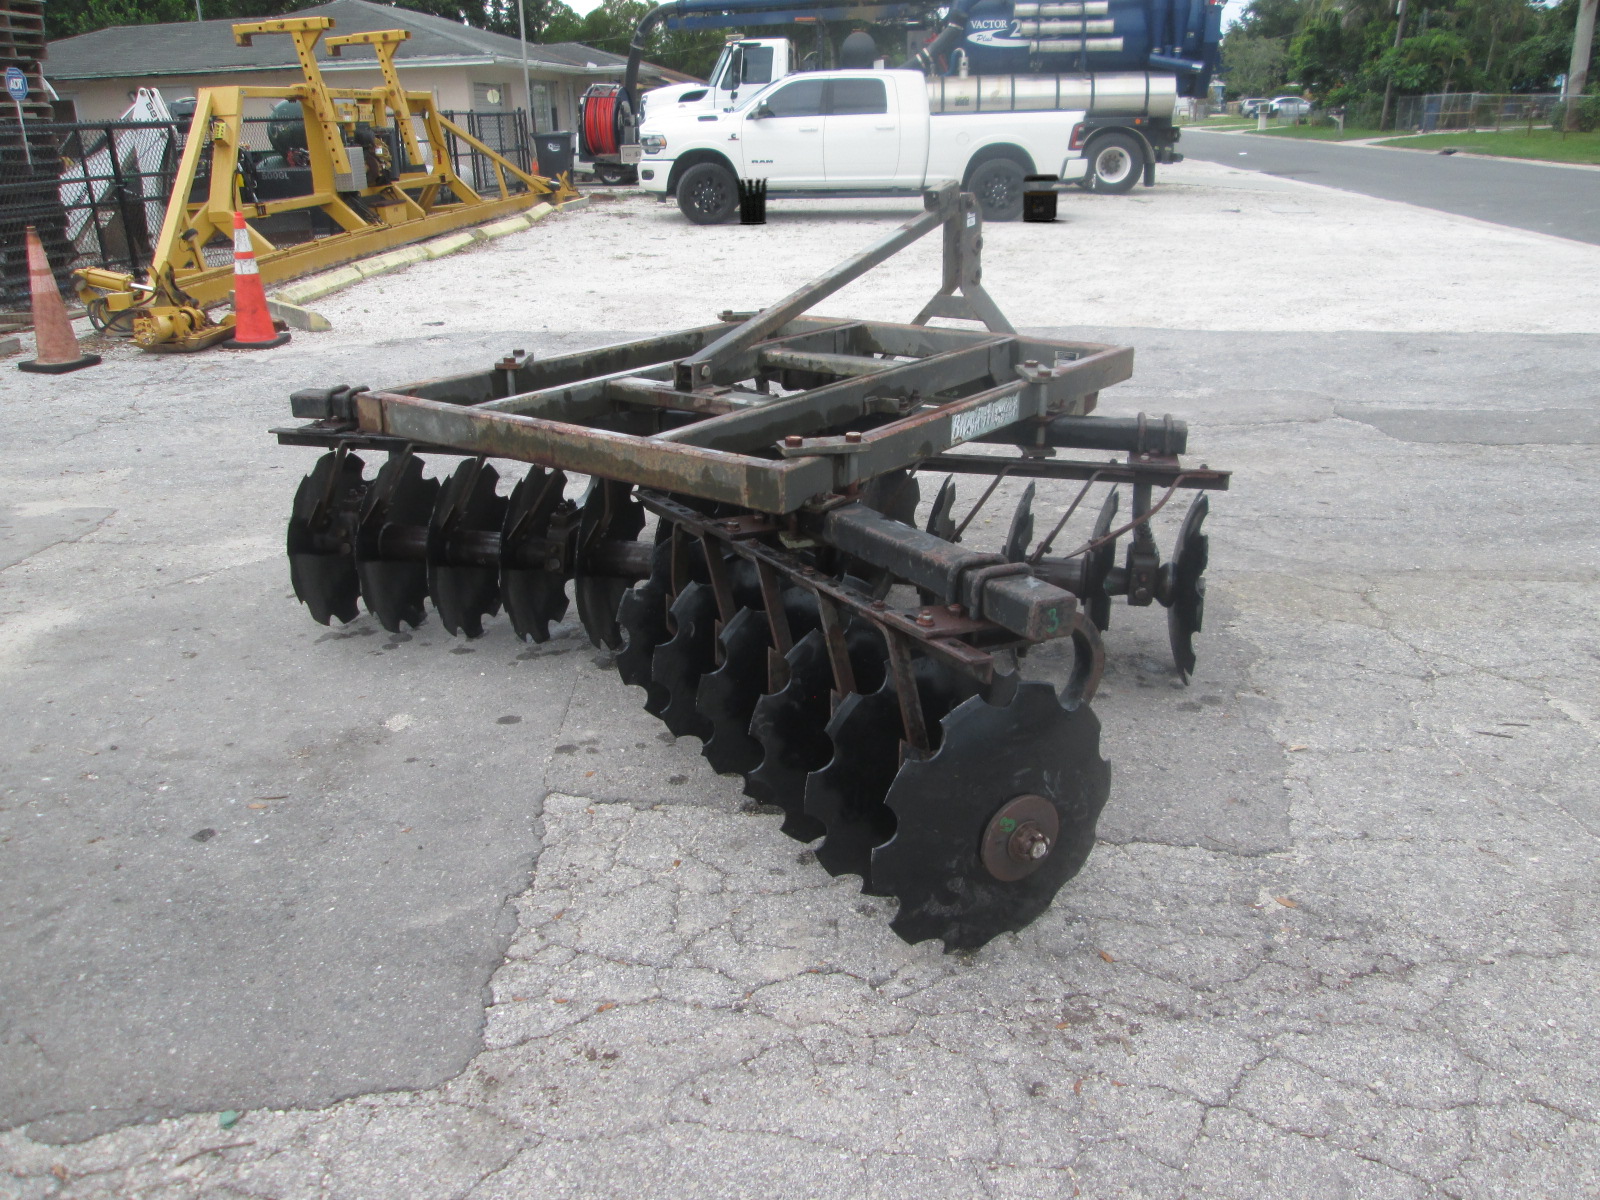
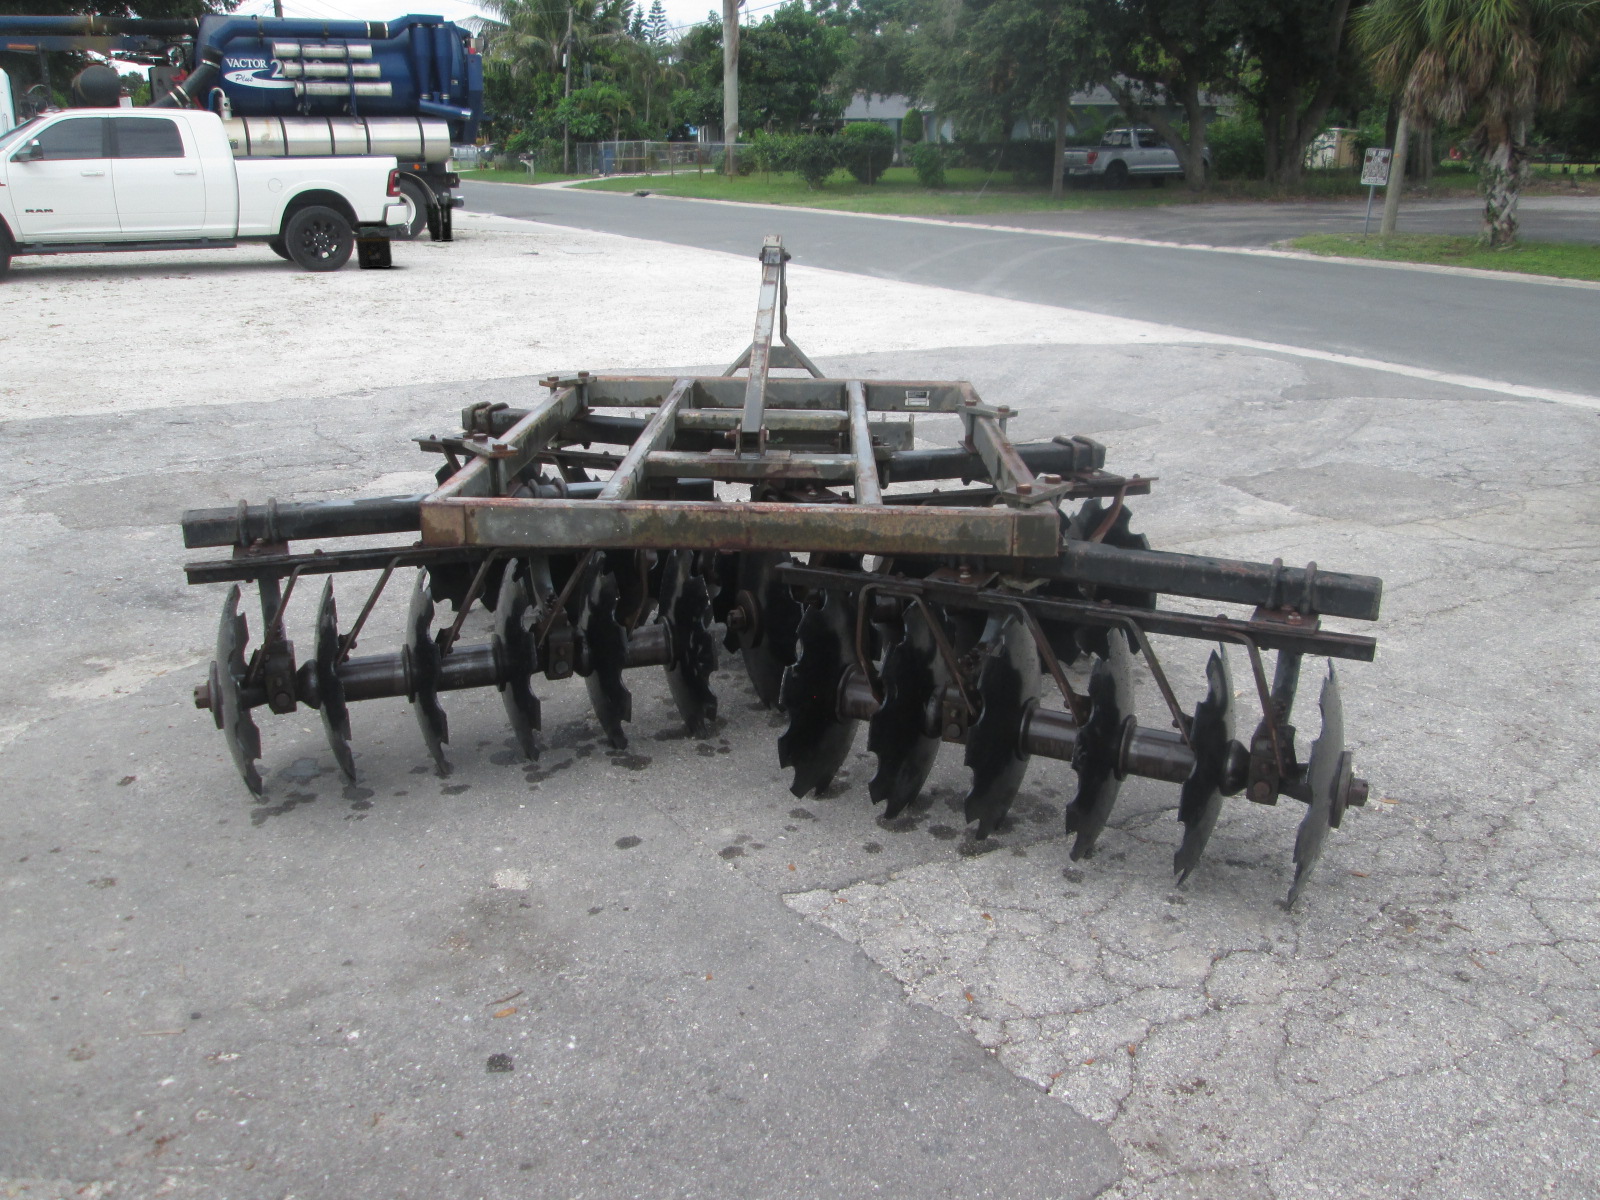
waste bin: present [735,178,767,224] -> present [425,203,453,241]

